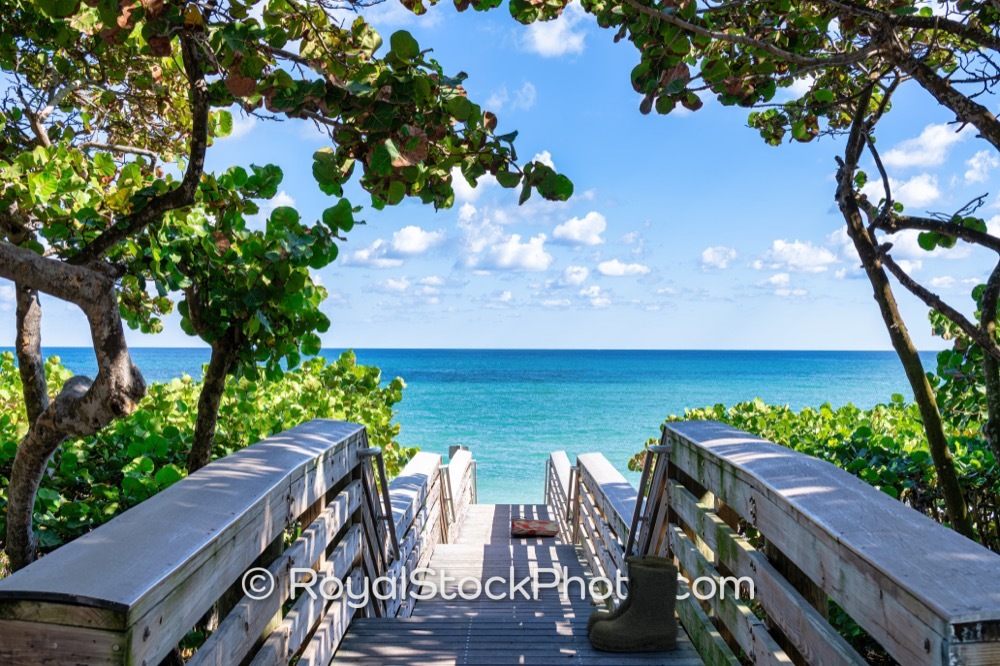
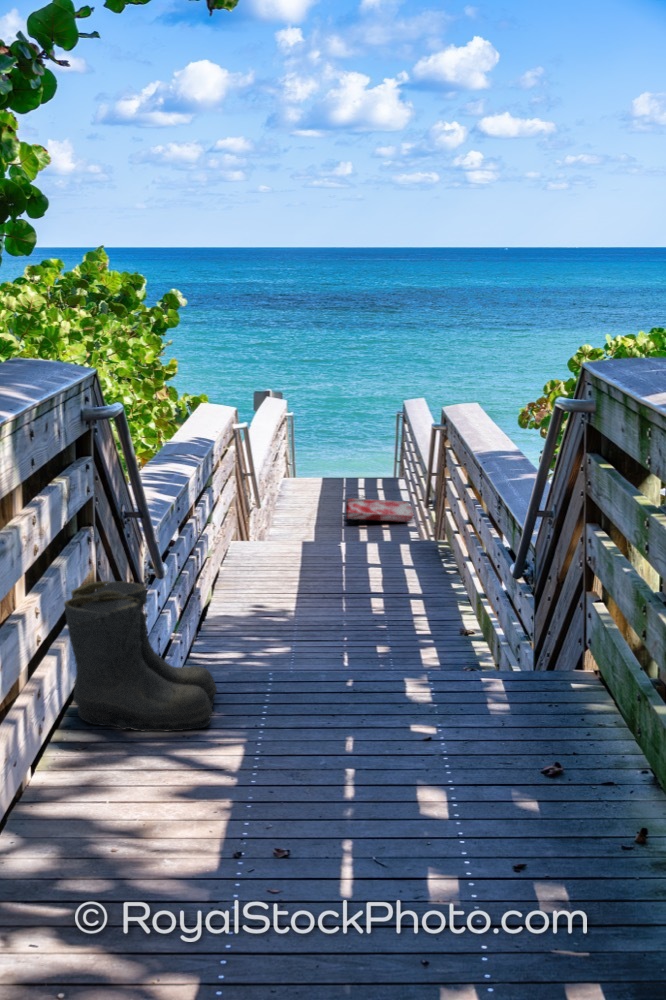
boots: present [586,555,679,653] -> present [64,581,217,731]

